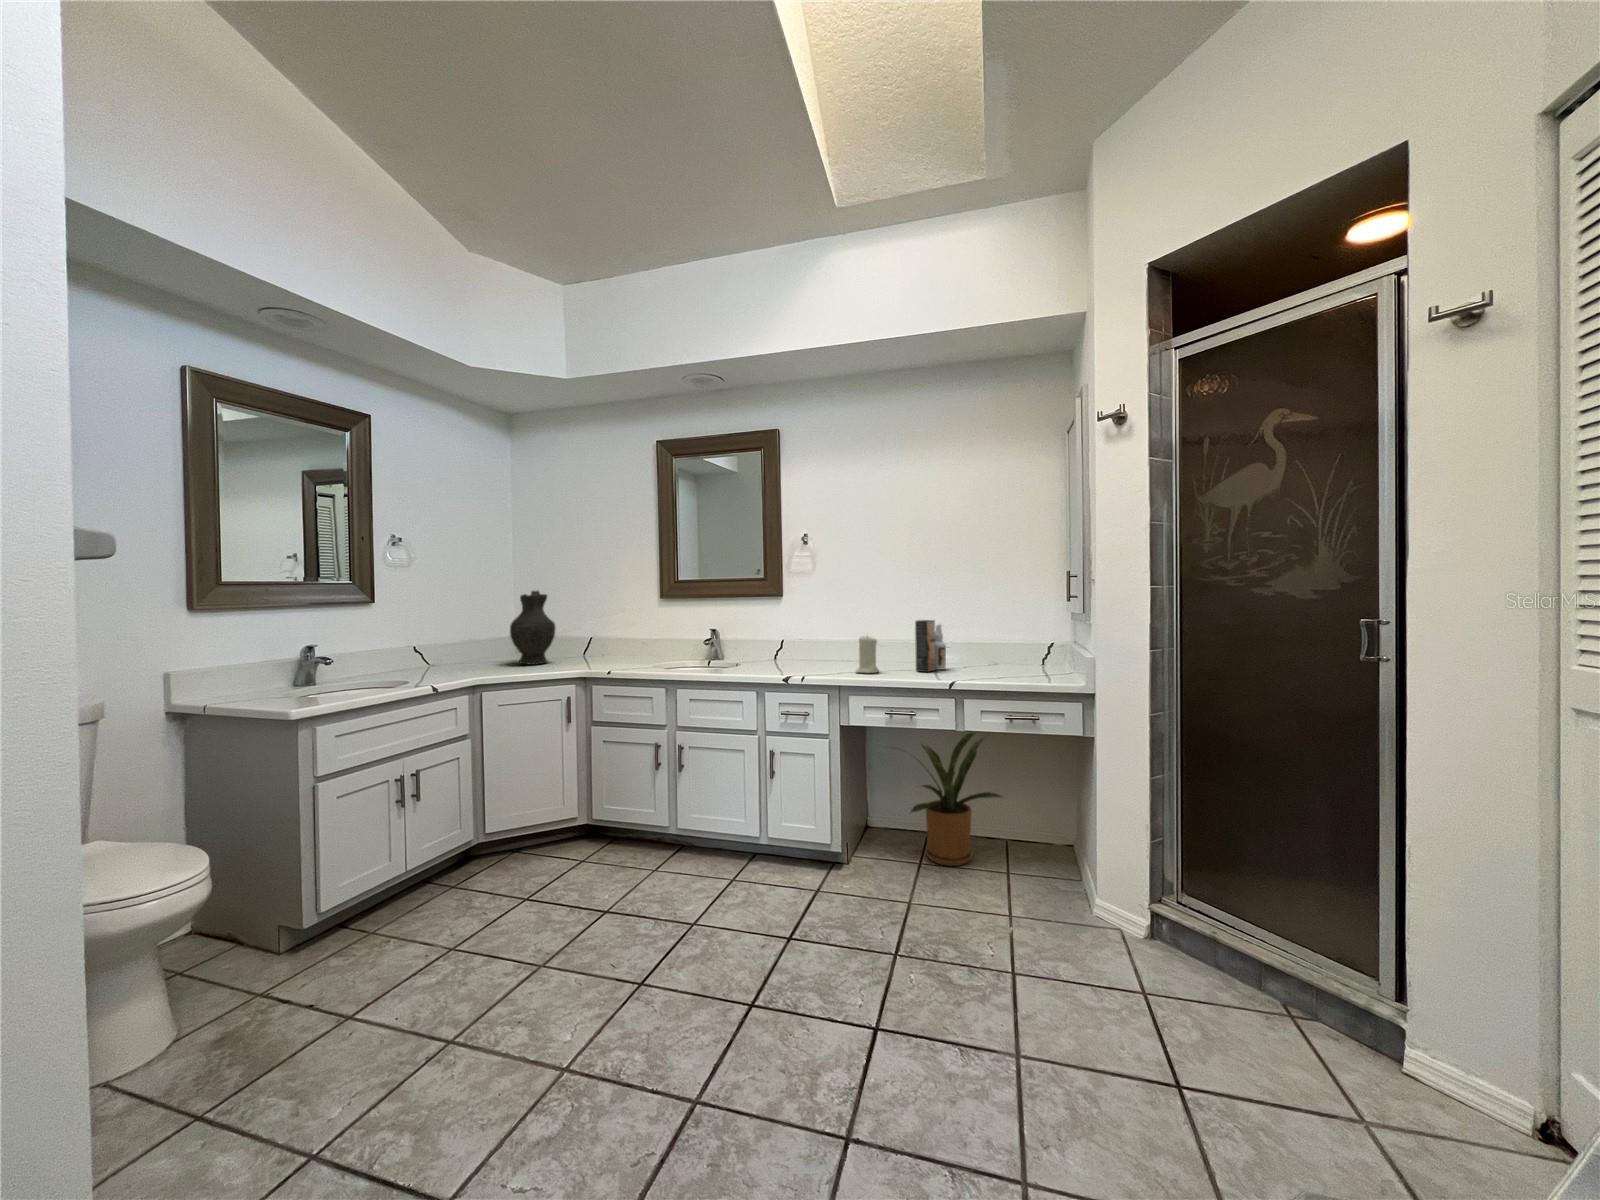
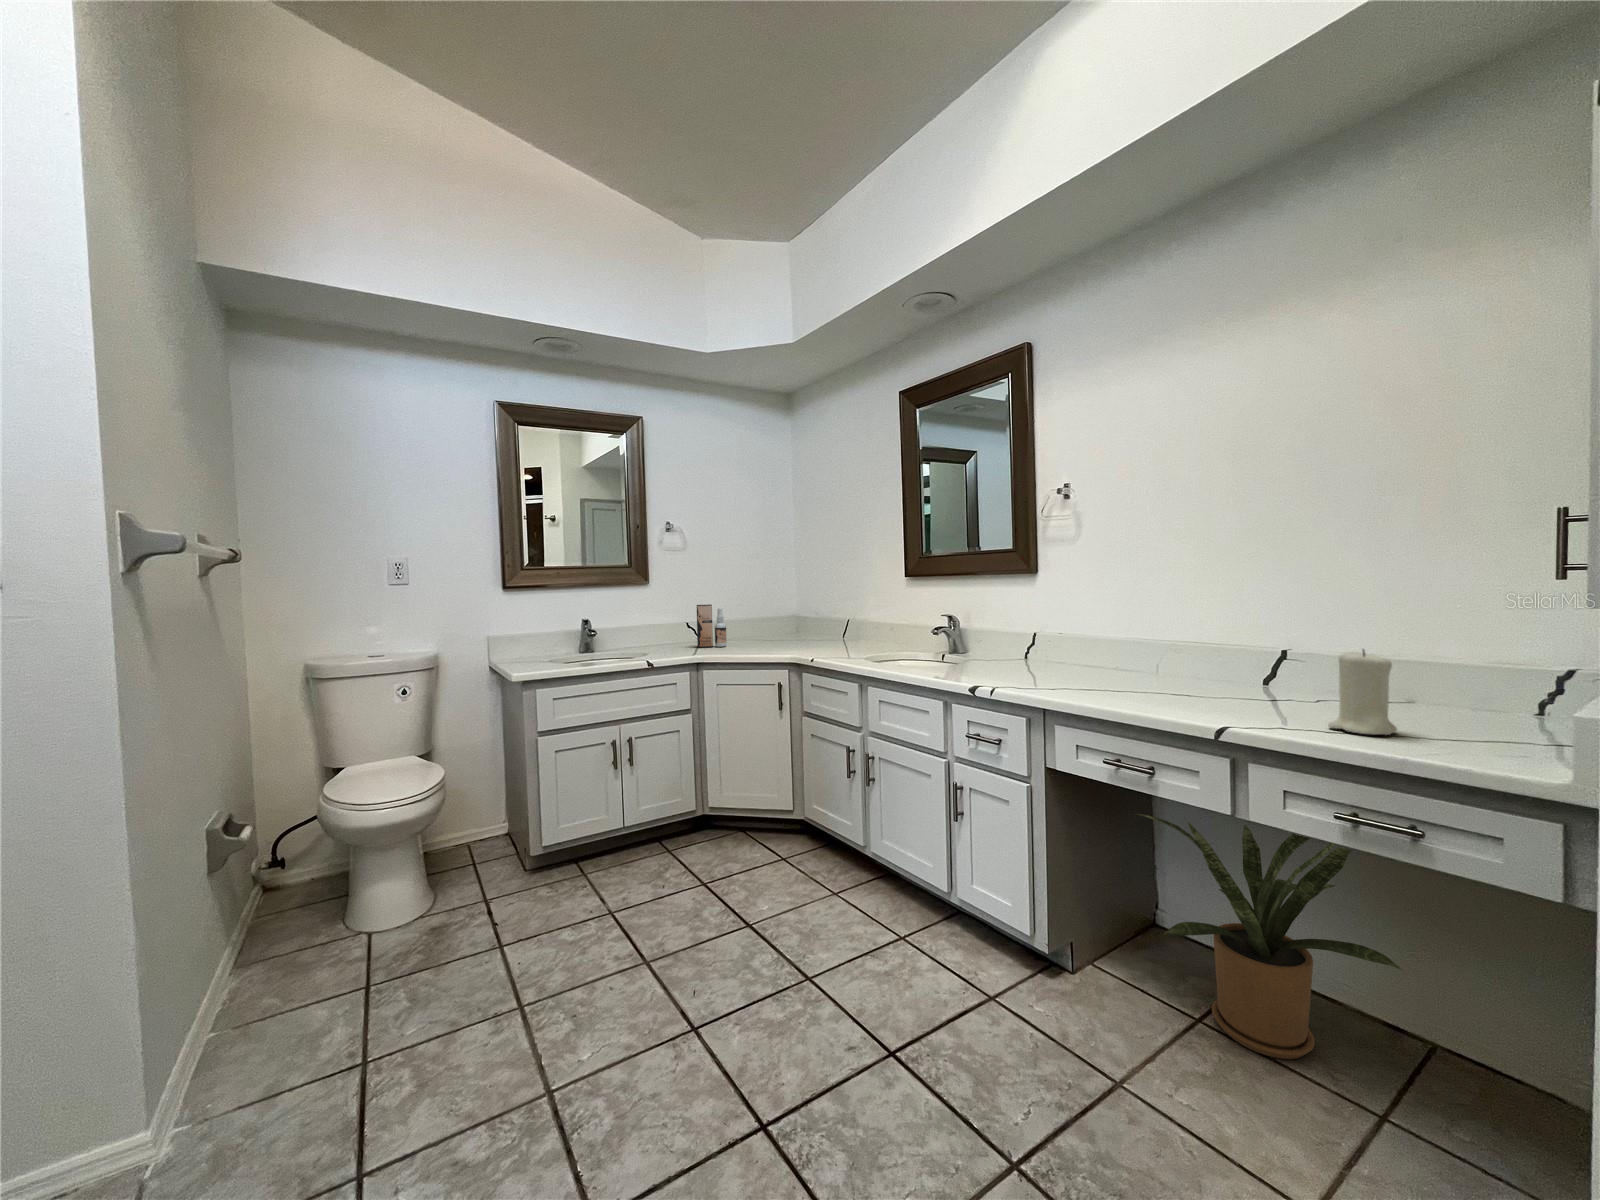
decorative vase: present [510,591,555,664] -> none [761,571,804,646]
spray bottle: present [915,620,946,672] -> present [697,604,727,647]
candle: present [856,636,879,673] -> present [1328,649,1397,735]

